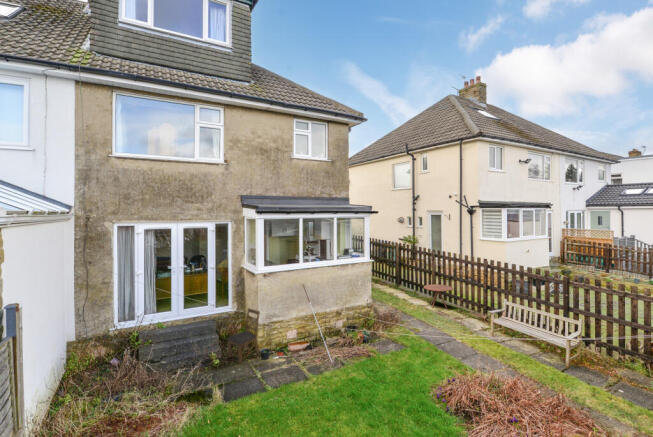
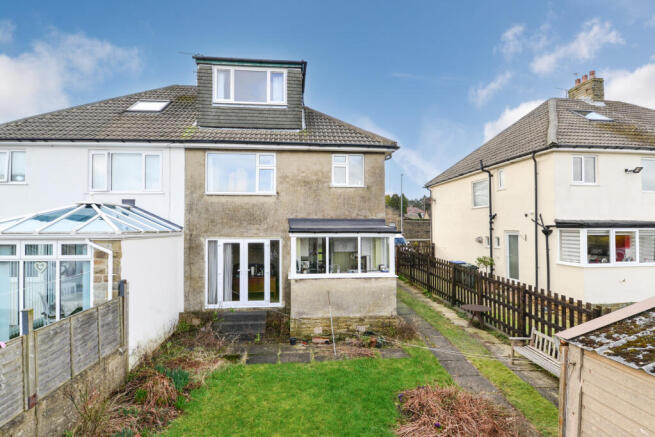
chair: present [228,308,260,363] -> none [267,305,290,345]

